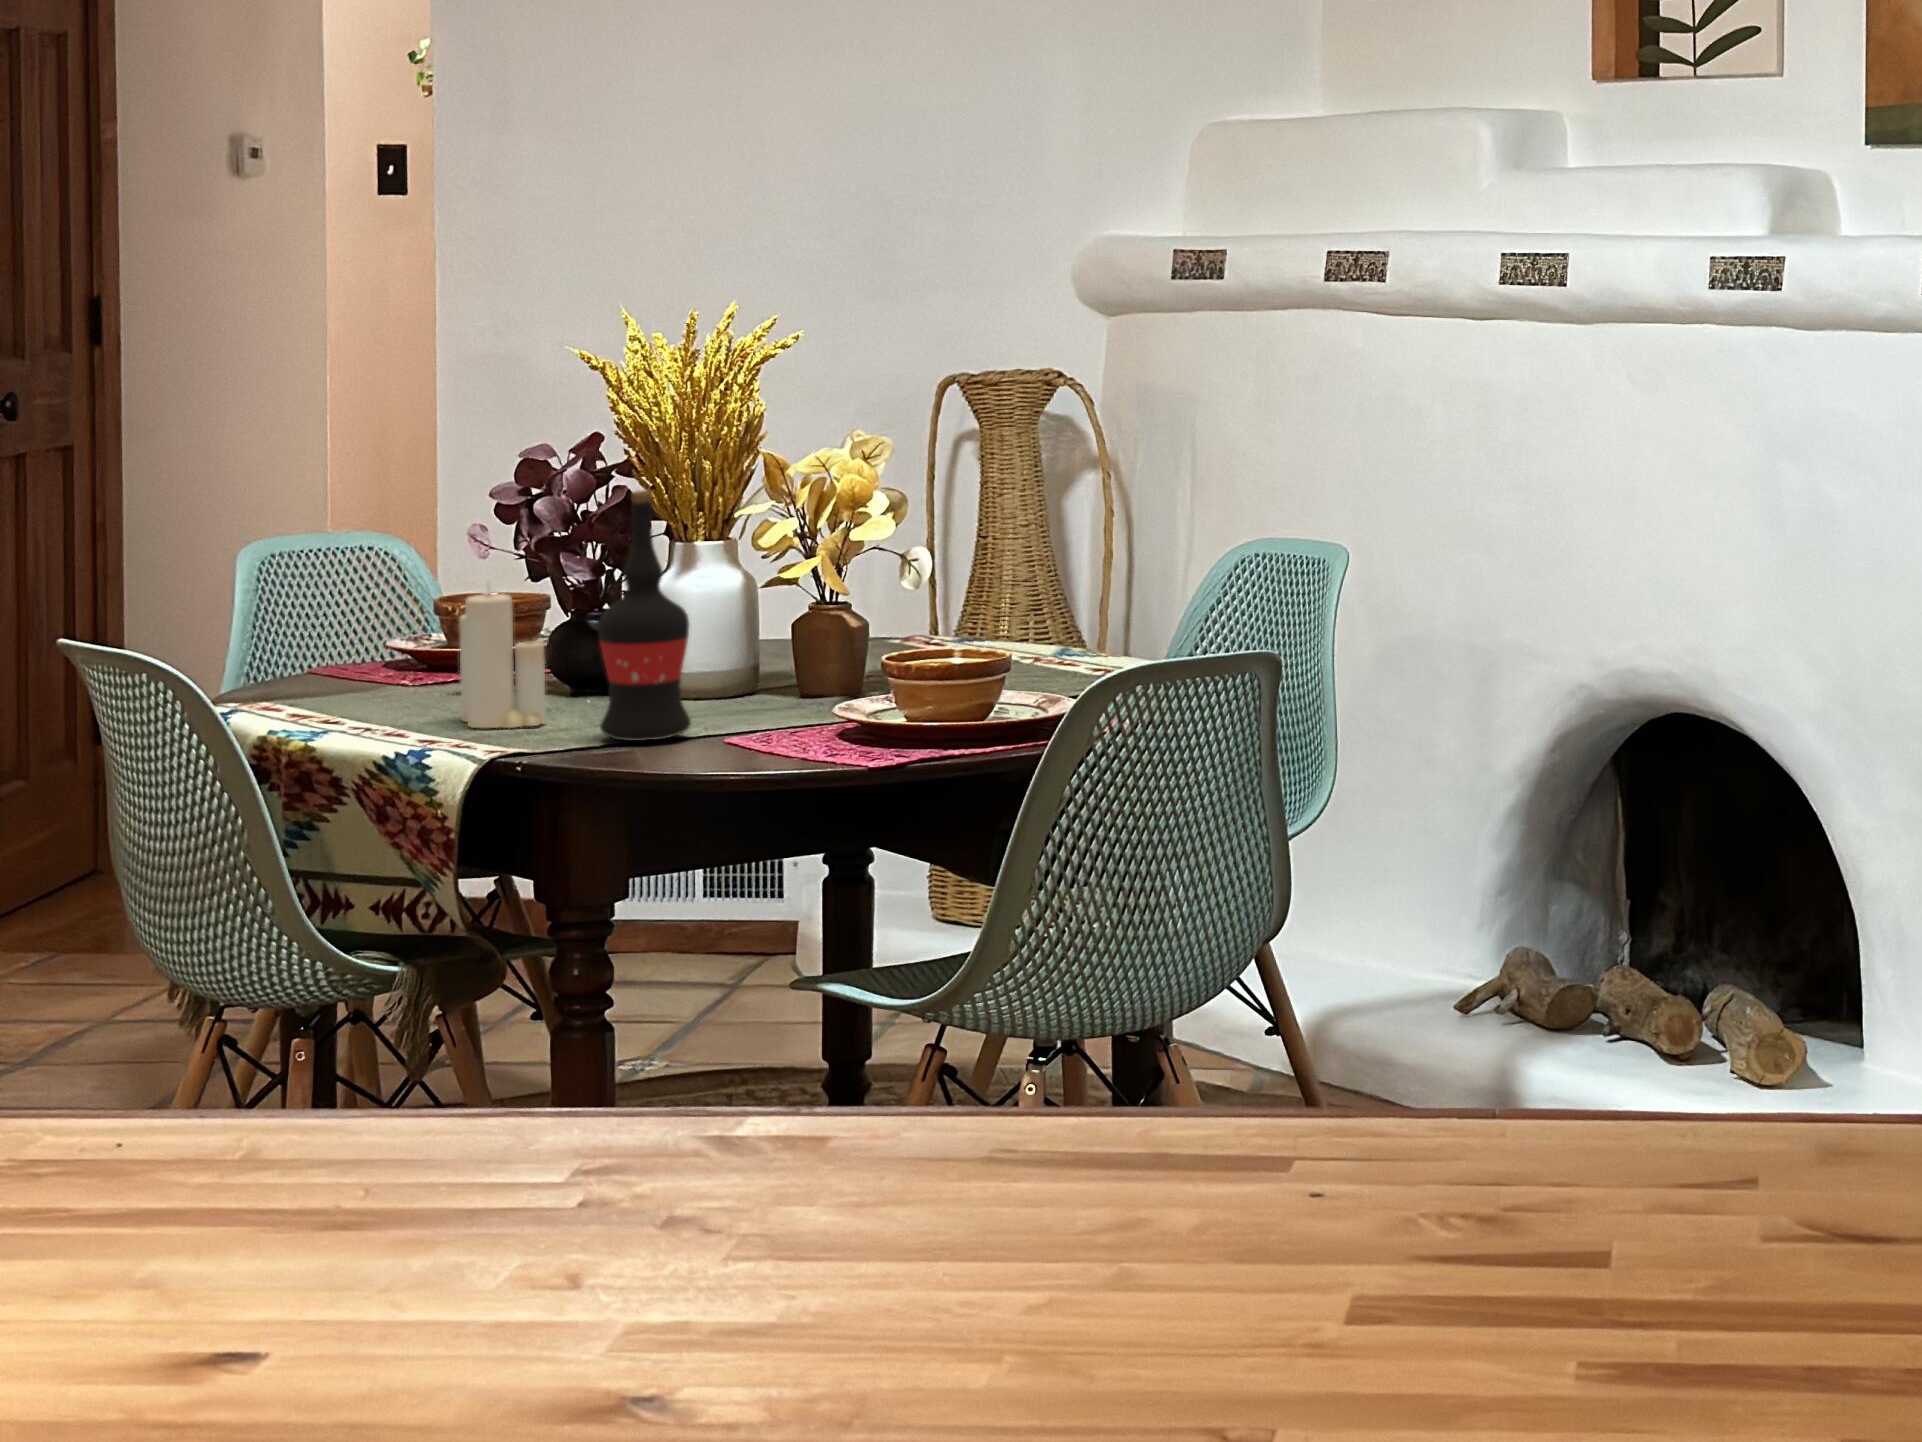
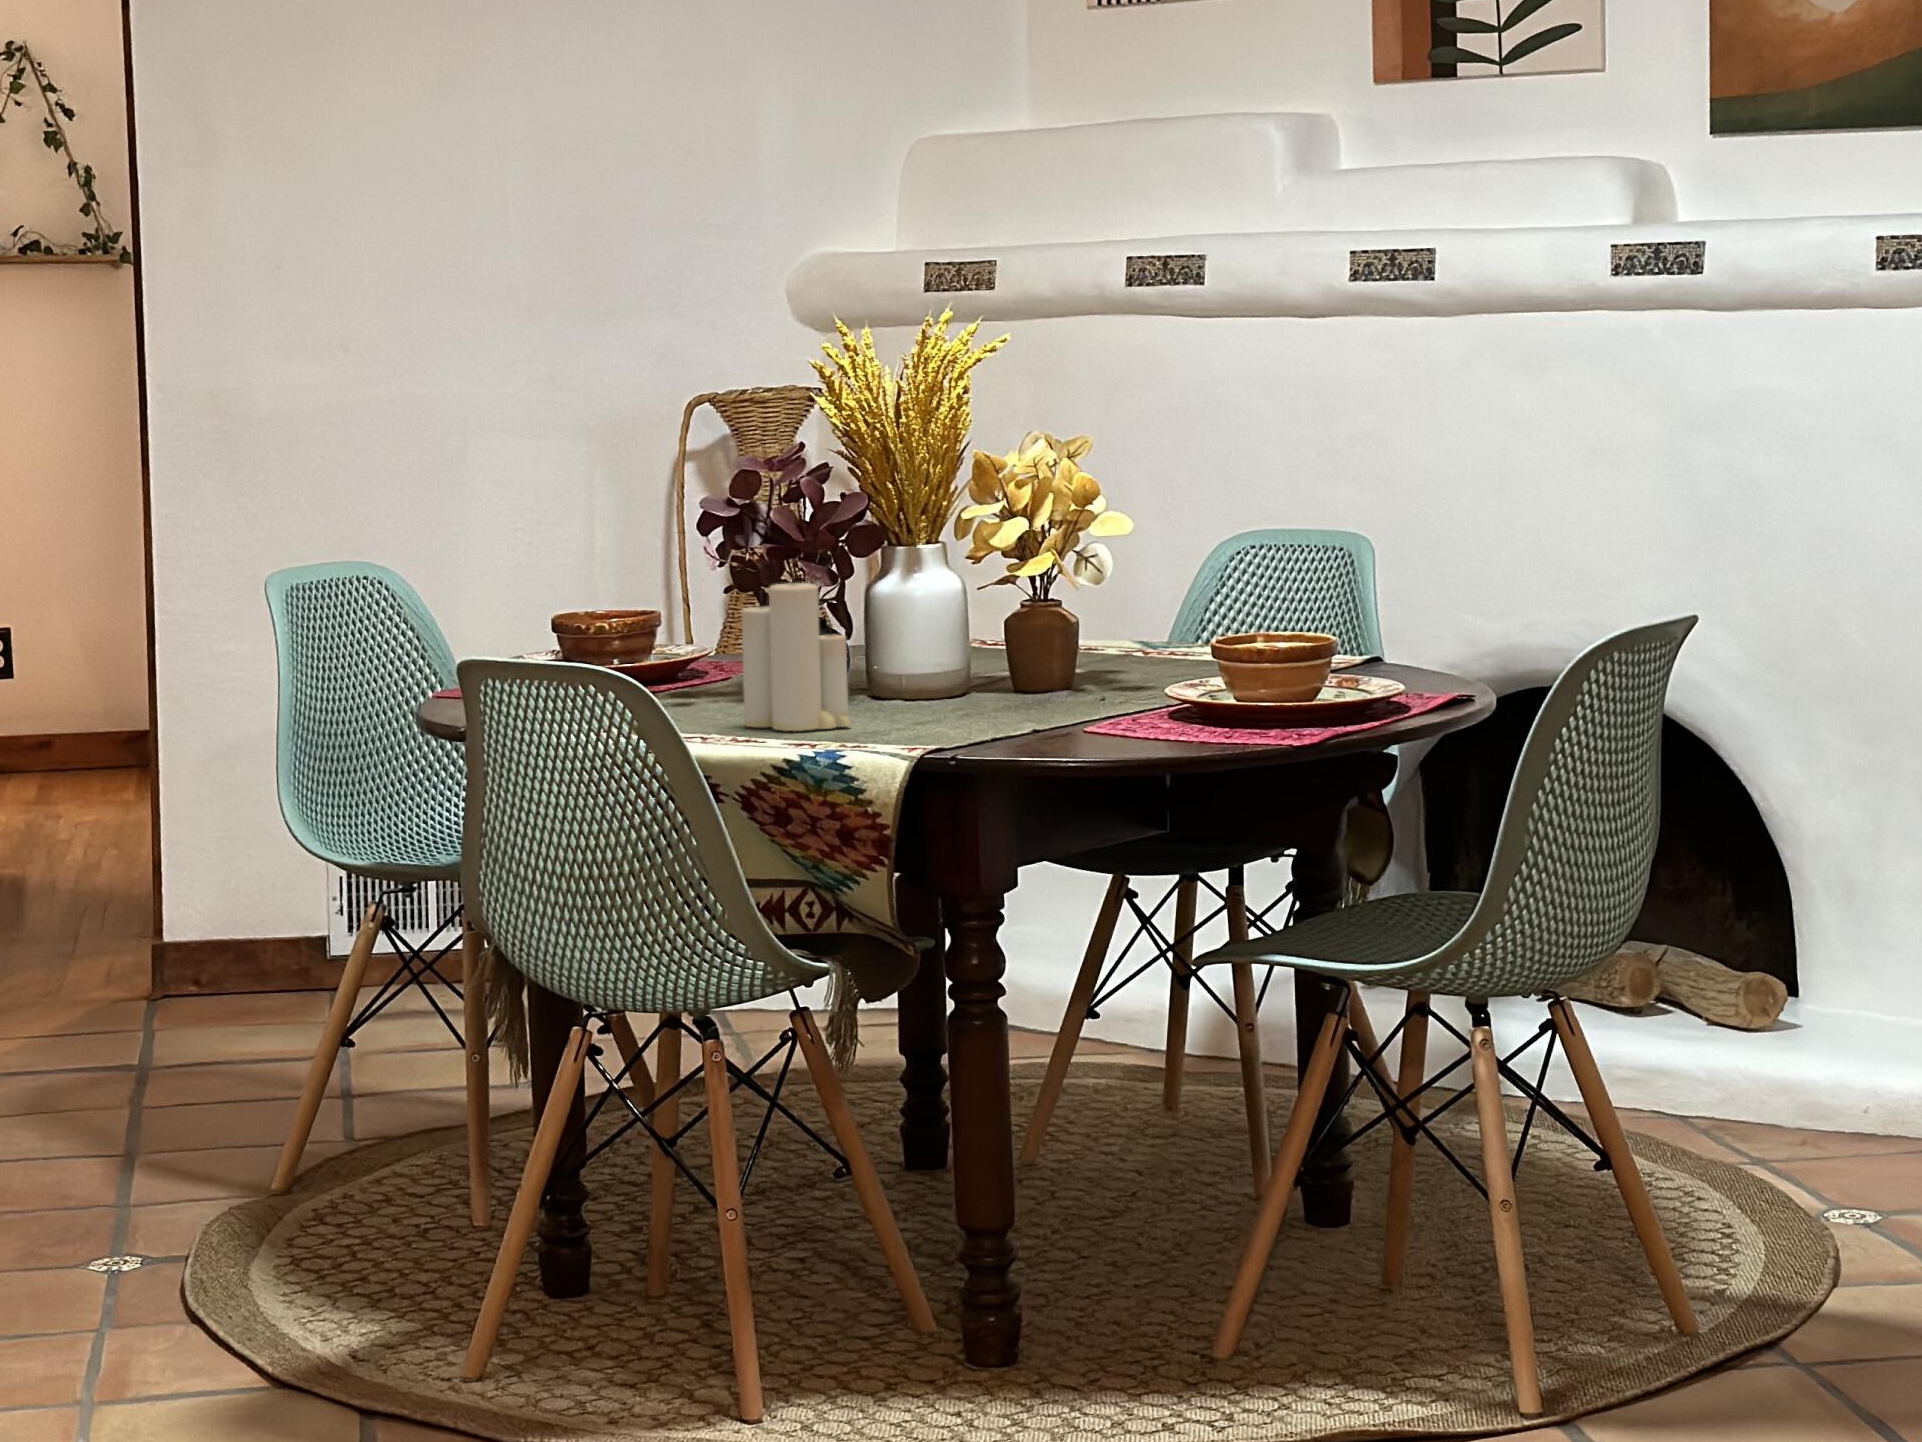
wine bottle: present [598,490,691,741] -> none [956,456,1055,730]

